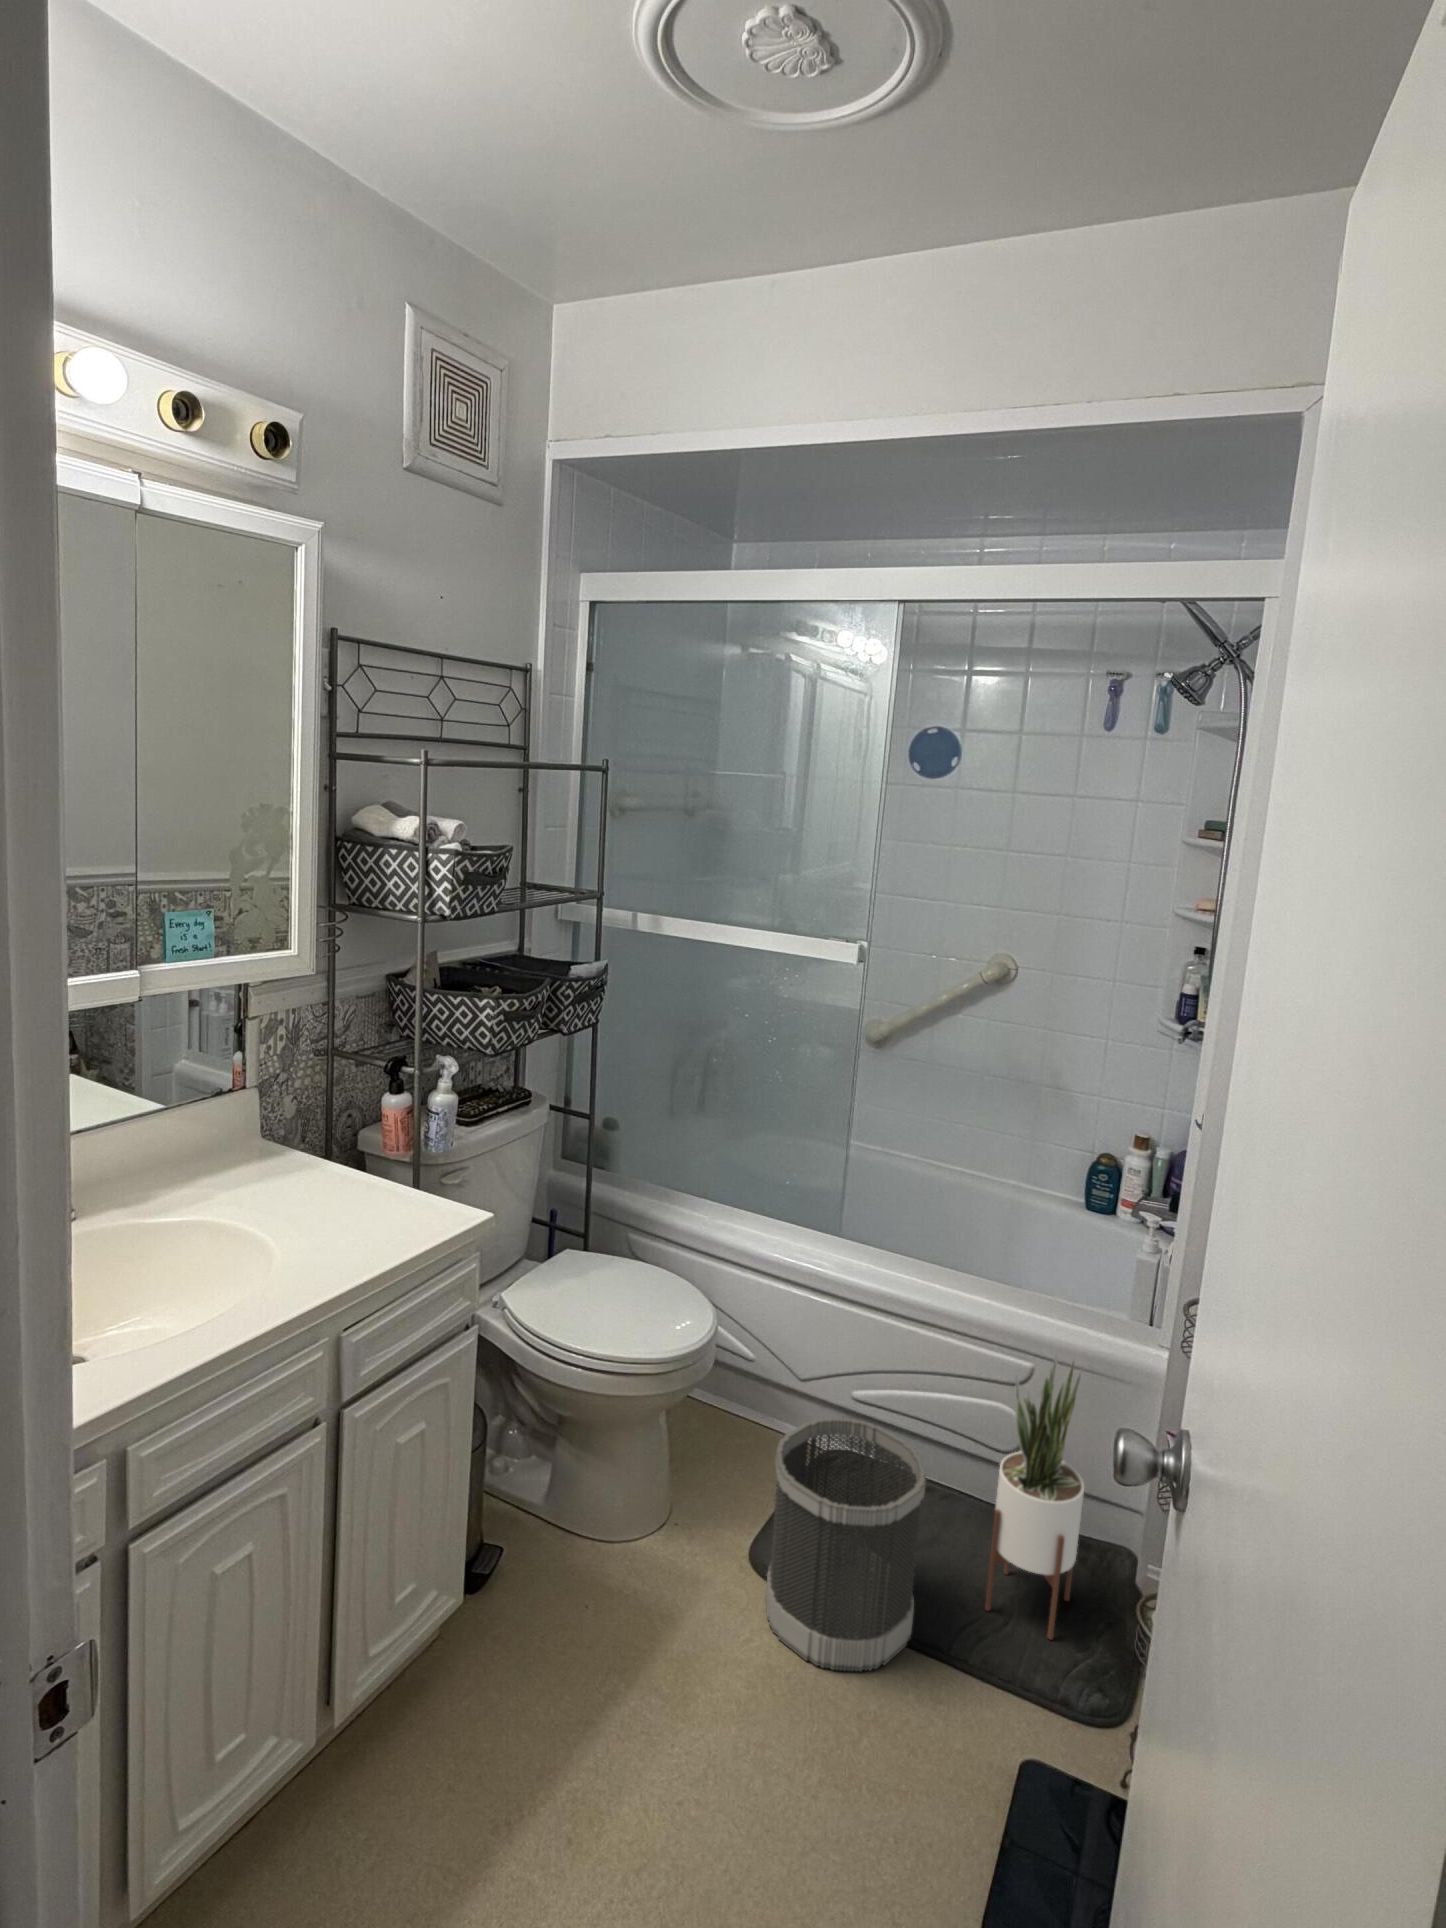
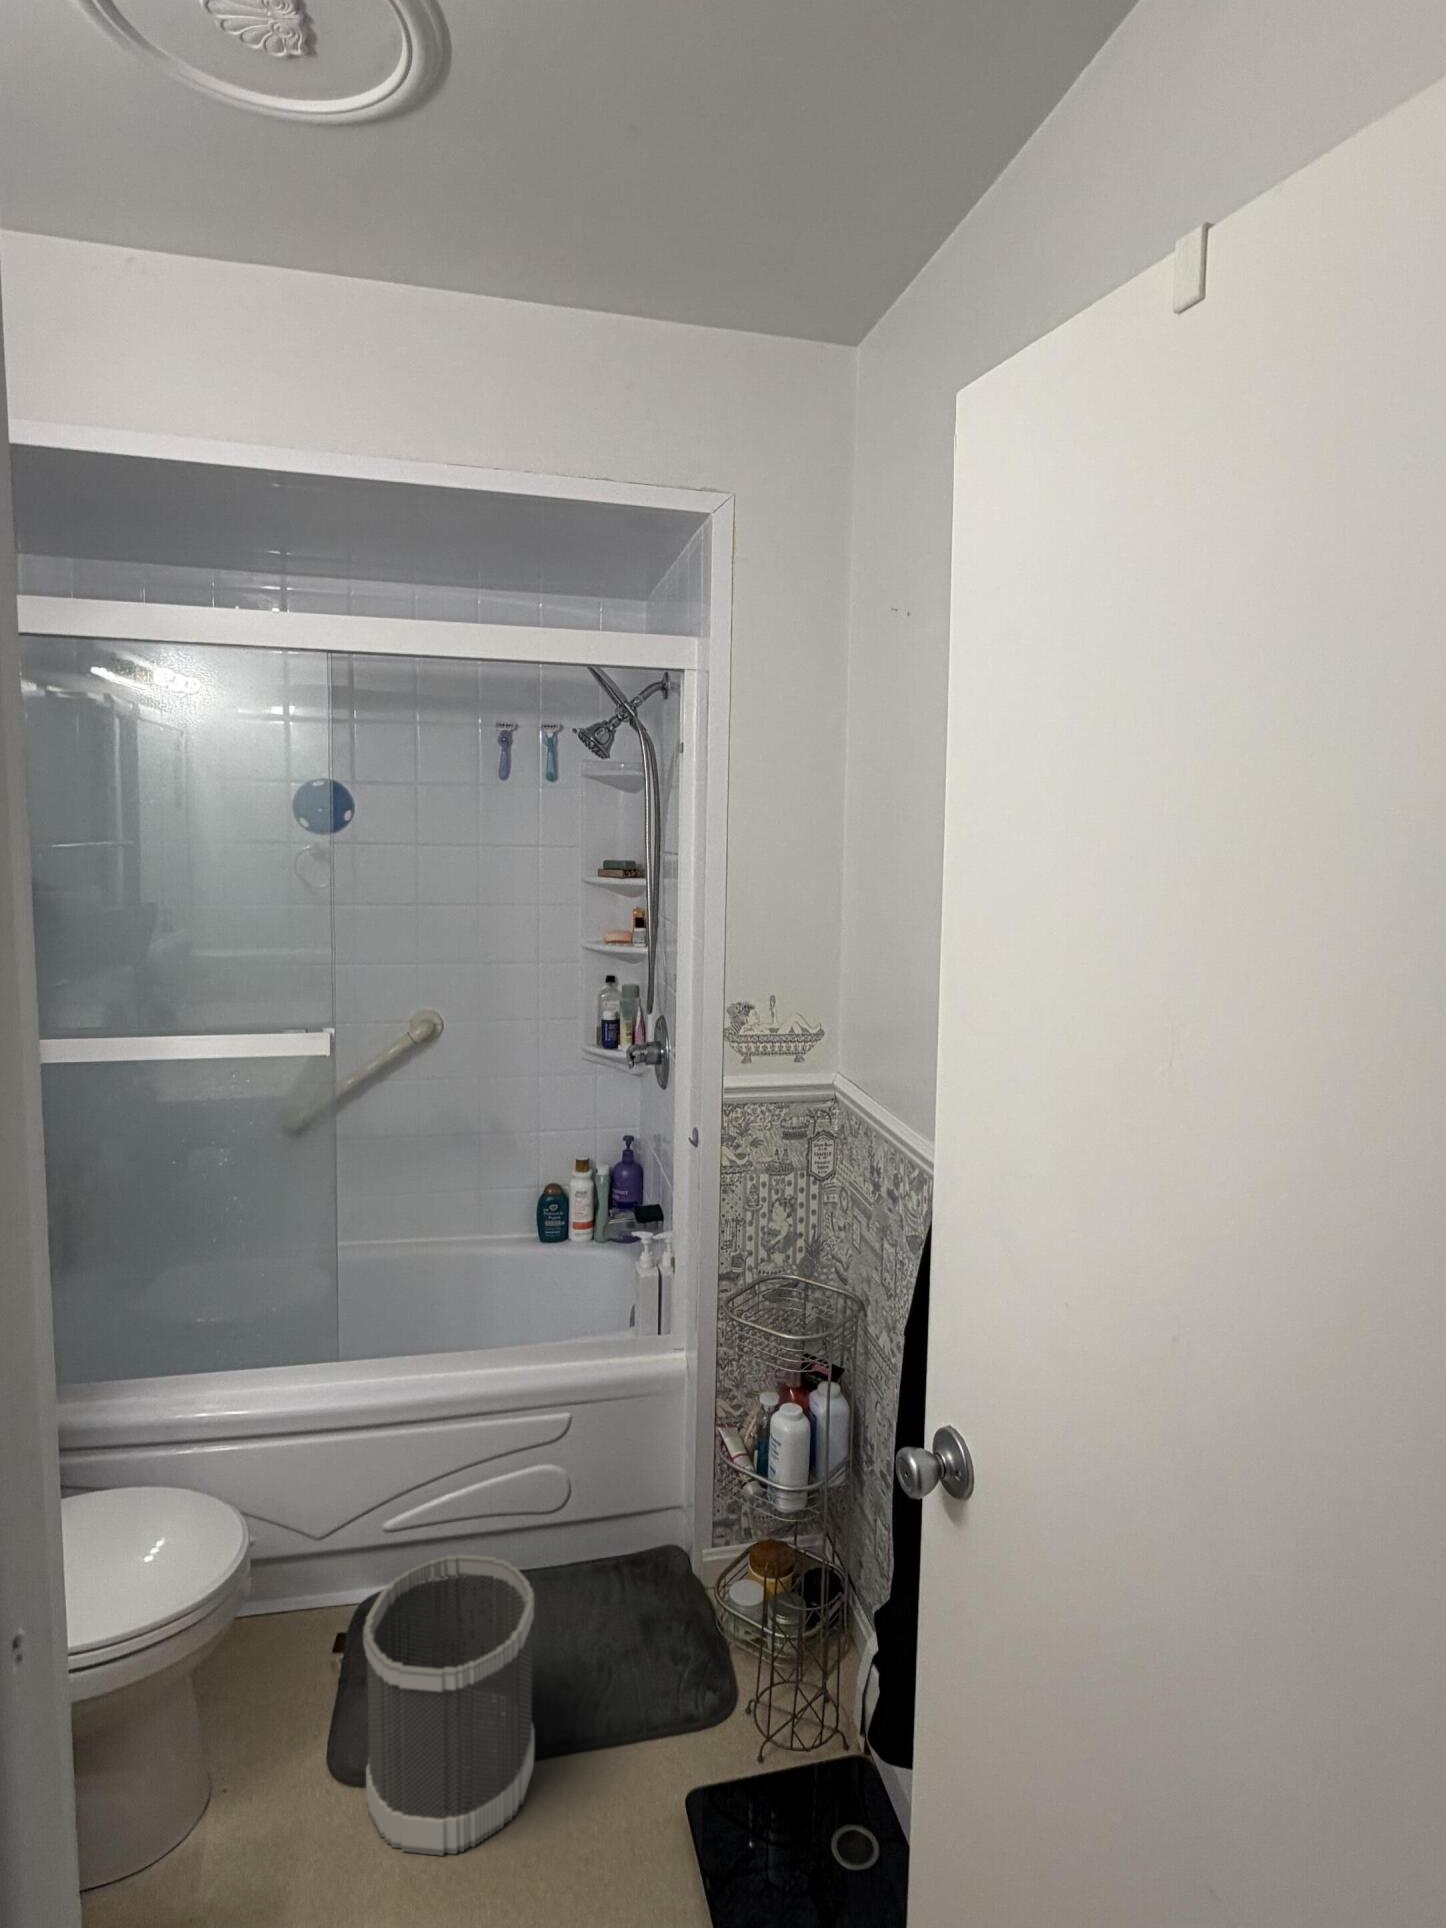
potted plant: present [985,1353,1084,1639] -> none [581,1399,661,1683]

